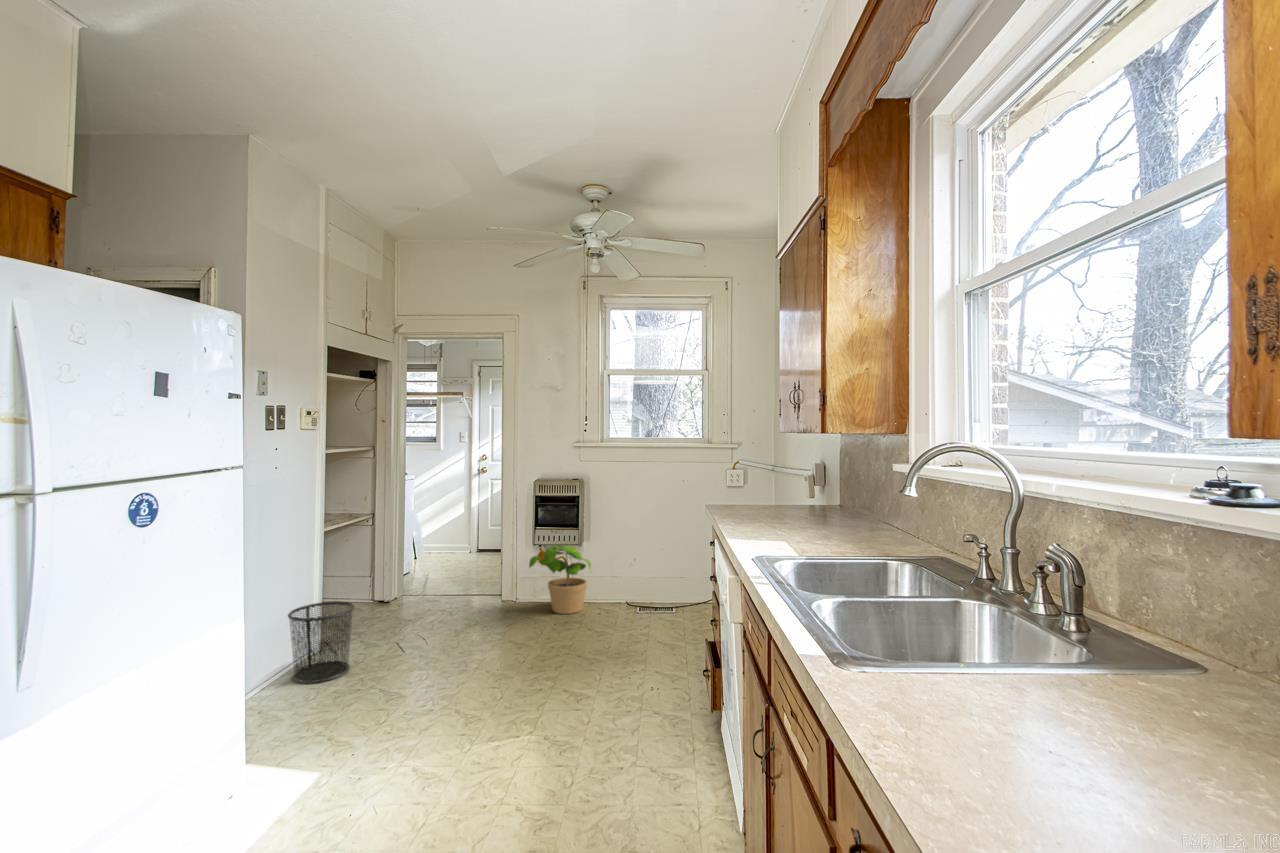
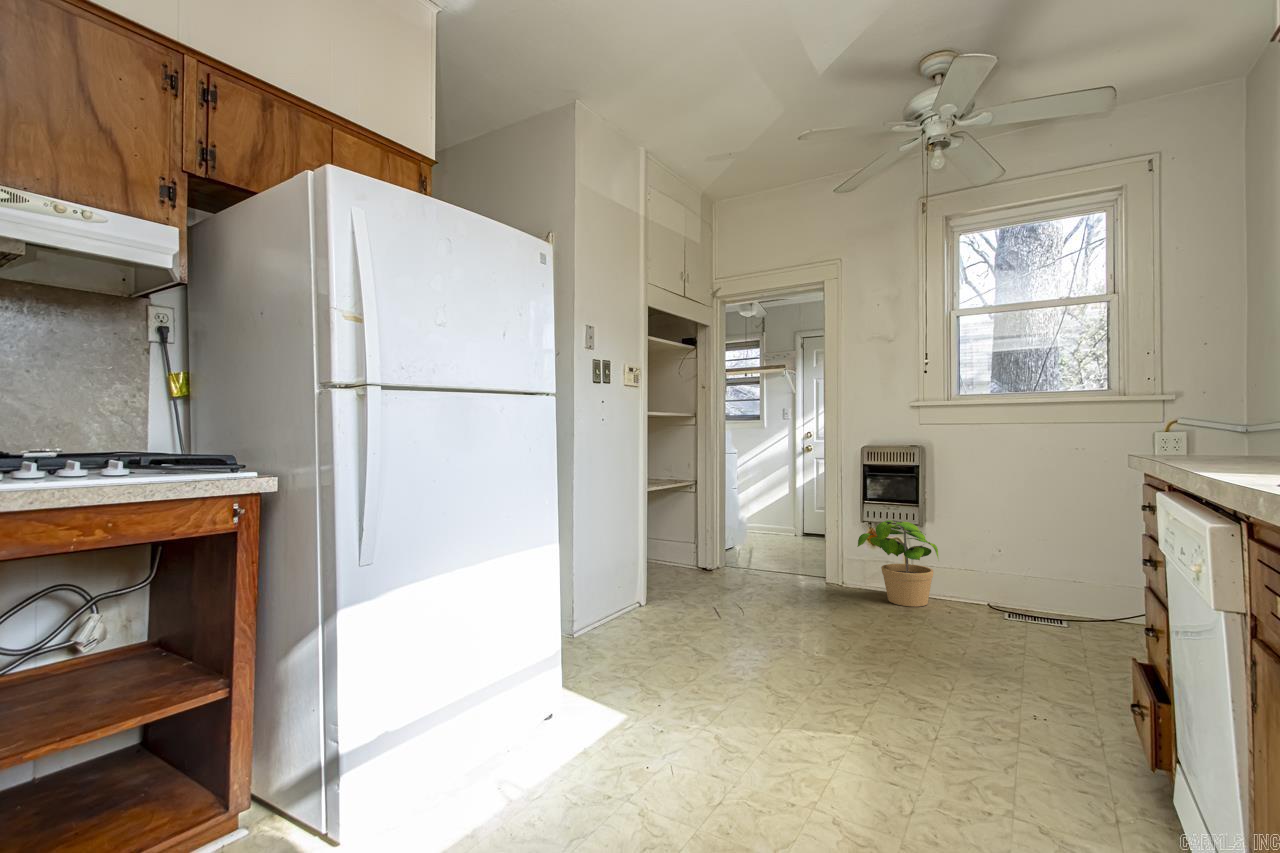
waste bin: present [288,601,355,683] -> none [613,553,672,629]

